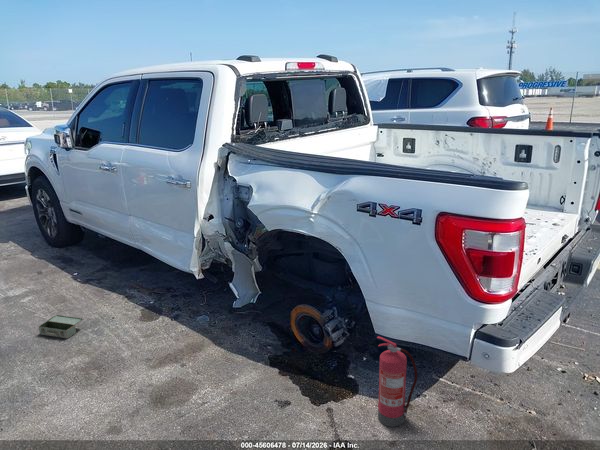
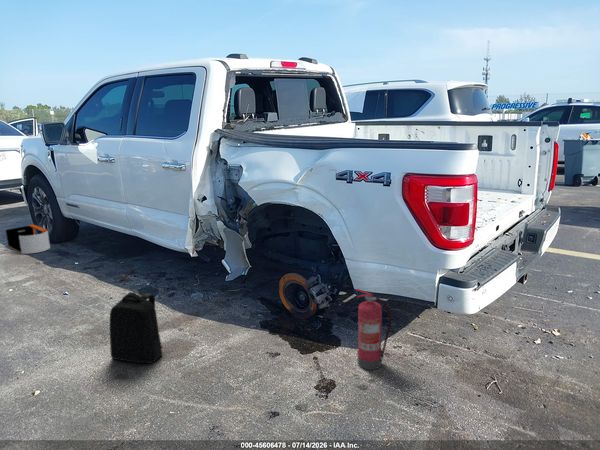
storage bin: none [9,226,55,260] -> present [6,224,50,254]
toolbox: present [39,315,83,339] -> none [42,294,84,313]
backpack: none [103,329,163,410] -> present [110,292,162,363]

